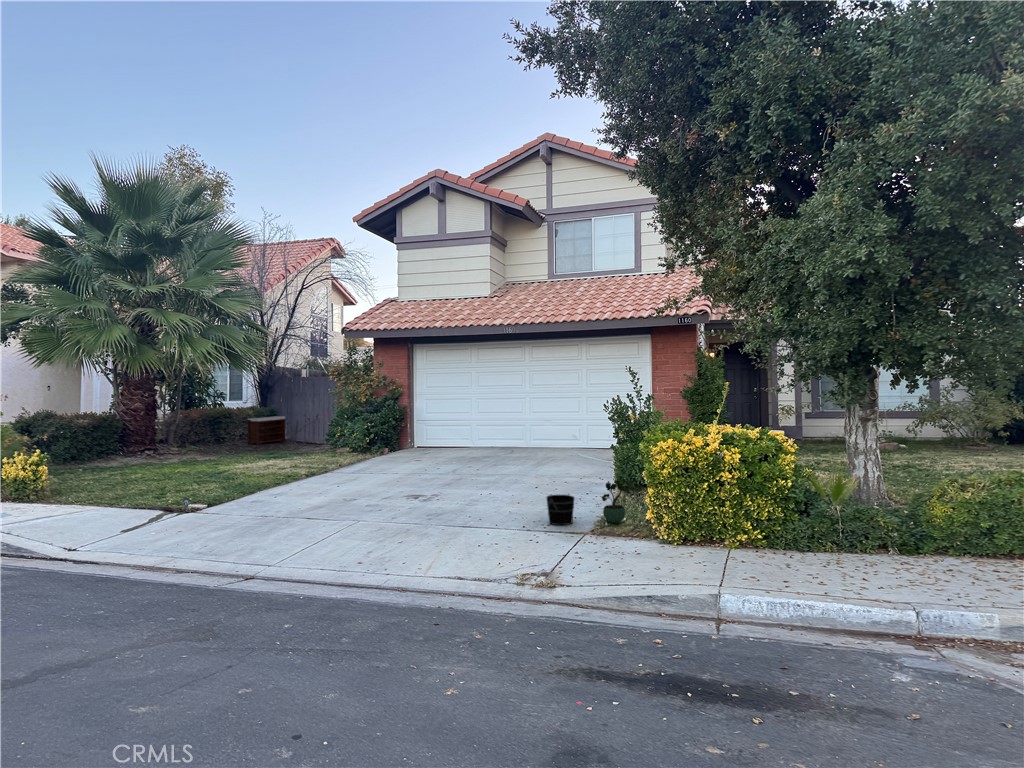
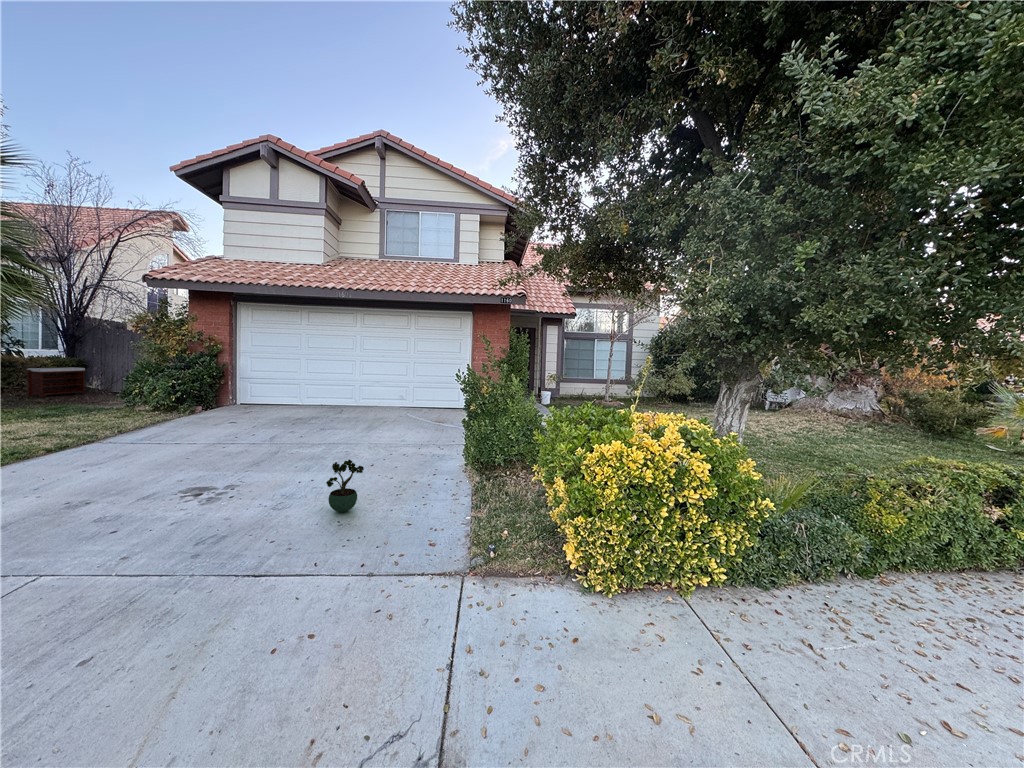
potted plant: present [602,480,630,523] -> present [326,459,364,512]
bucket: present [547,494,574,525] -> none [402,486,439,532]

